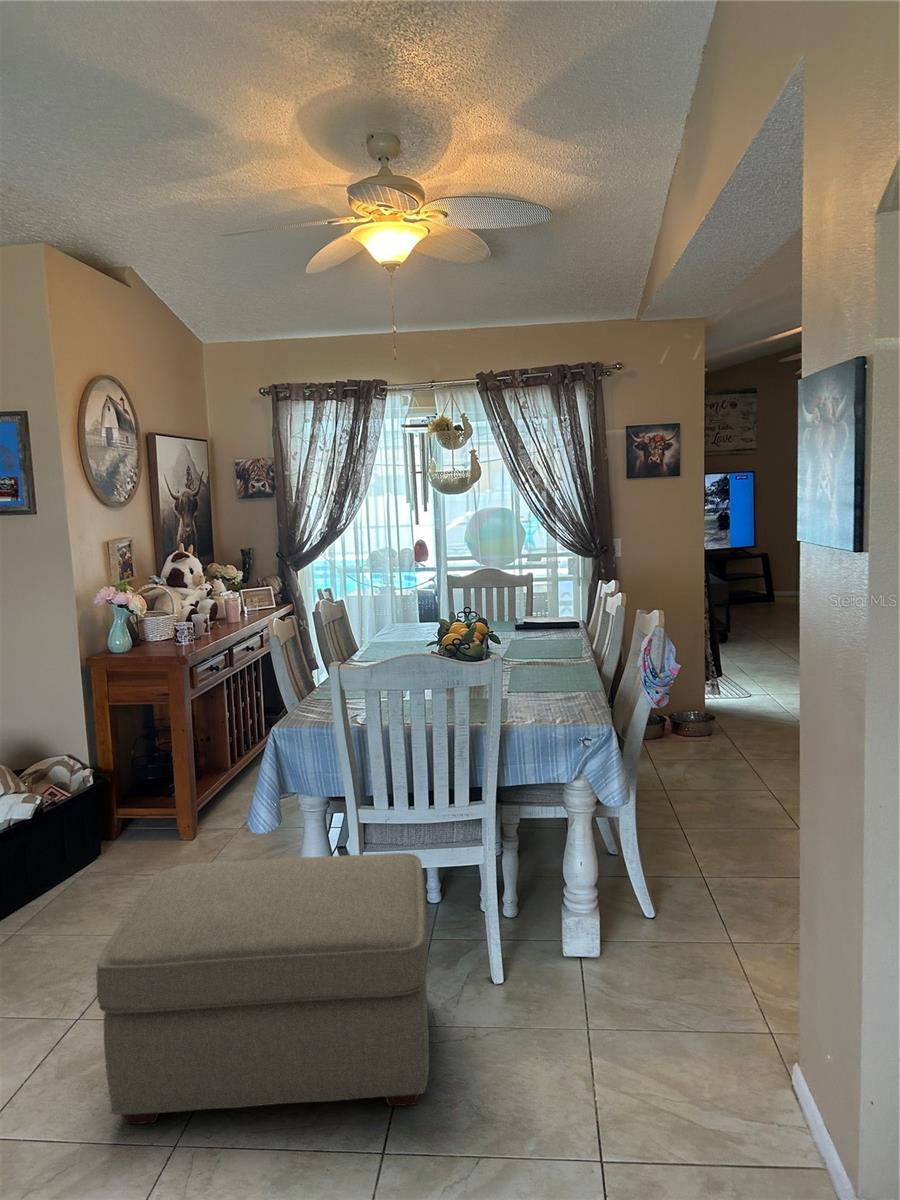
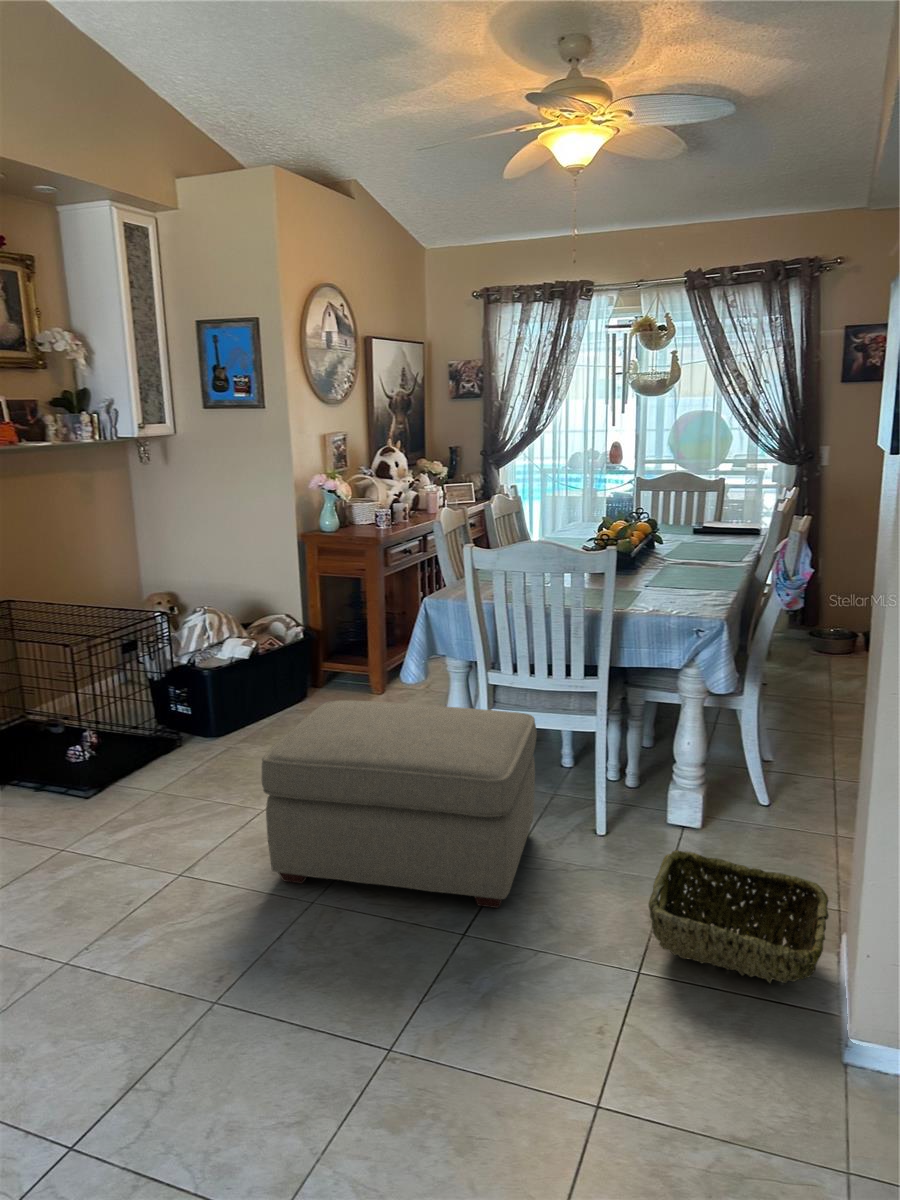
woven basket: none [598,994,797,1139] -> present [649,850,829,983]

